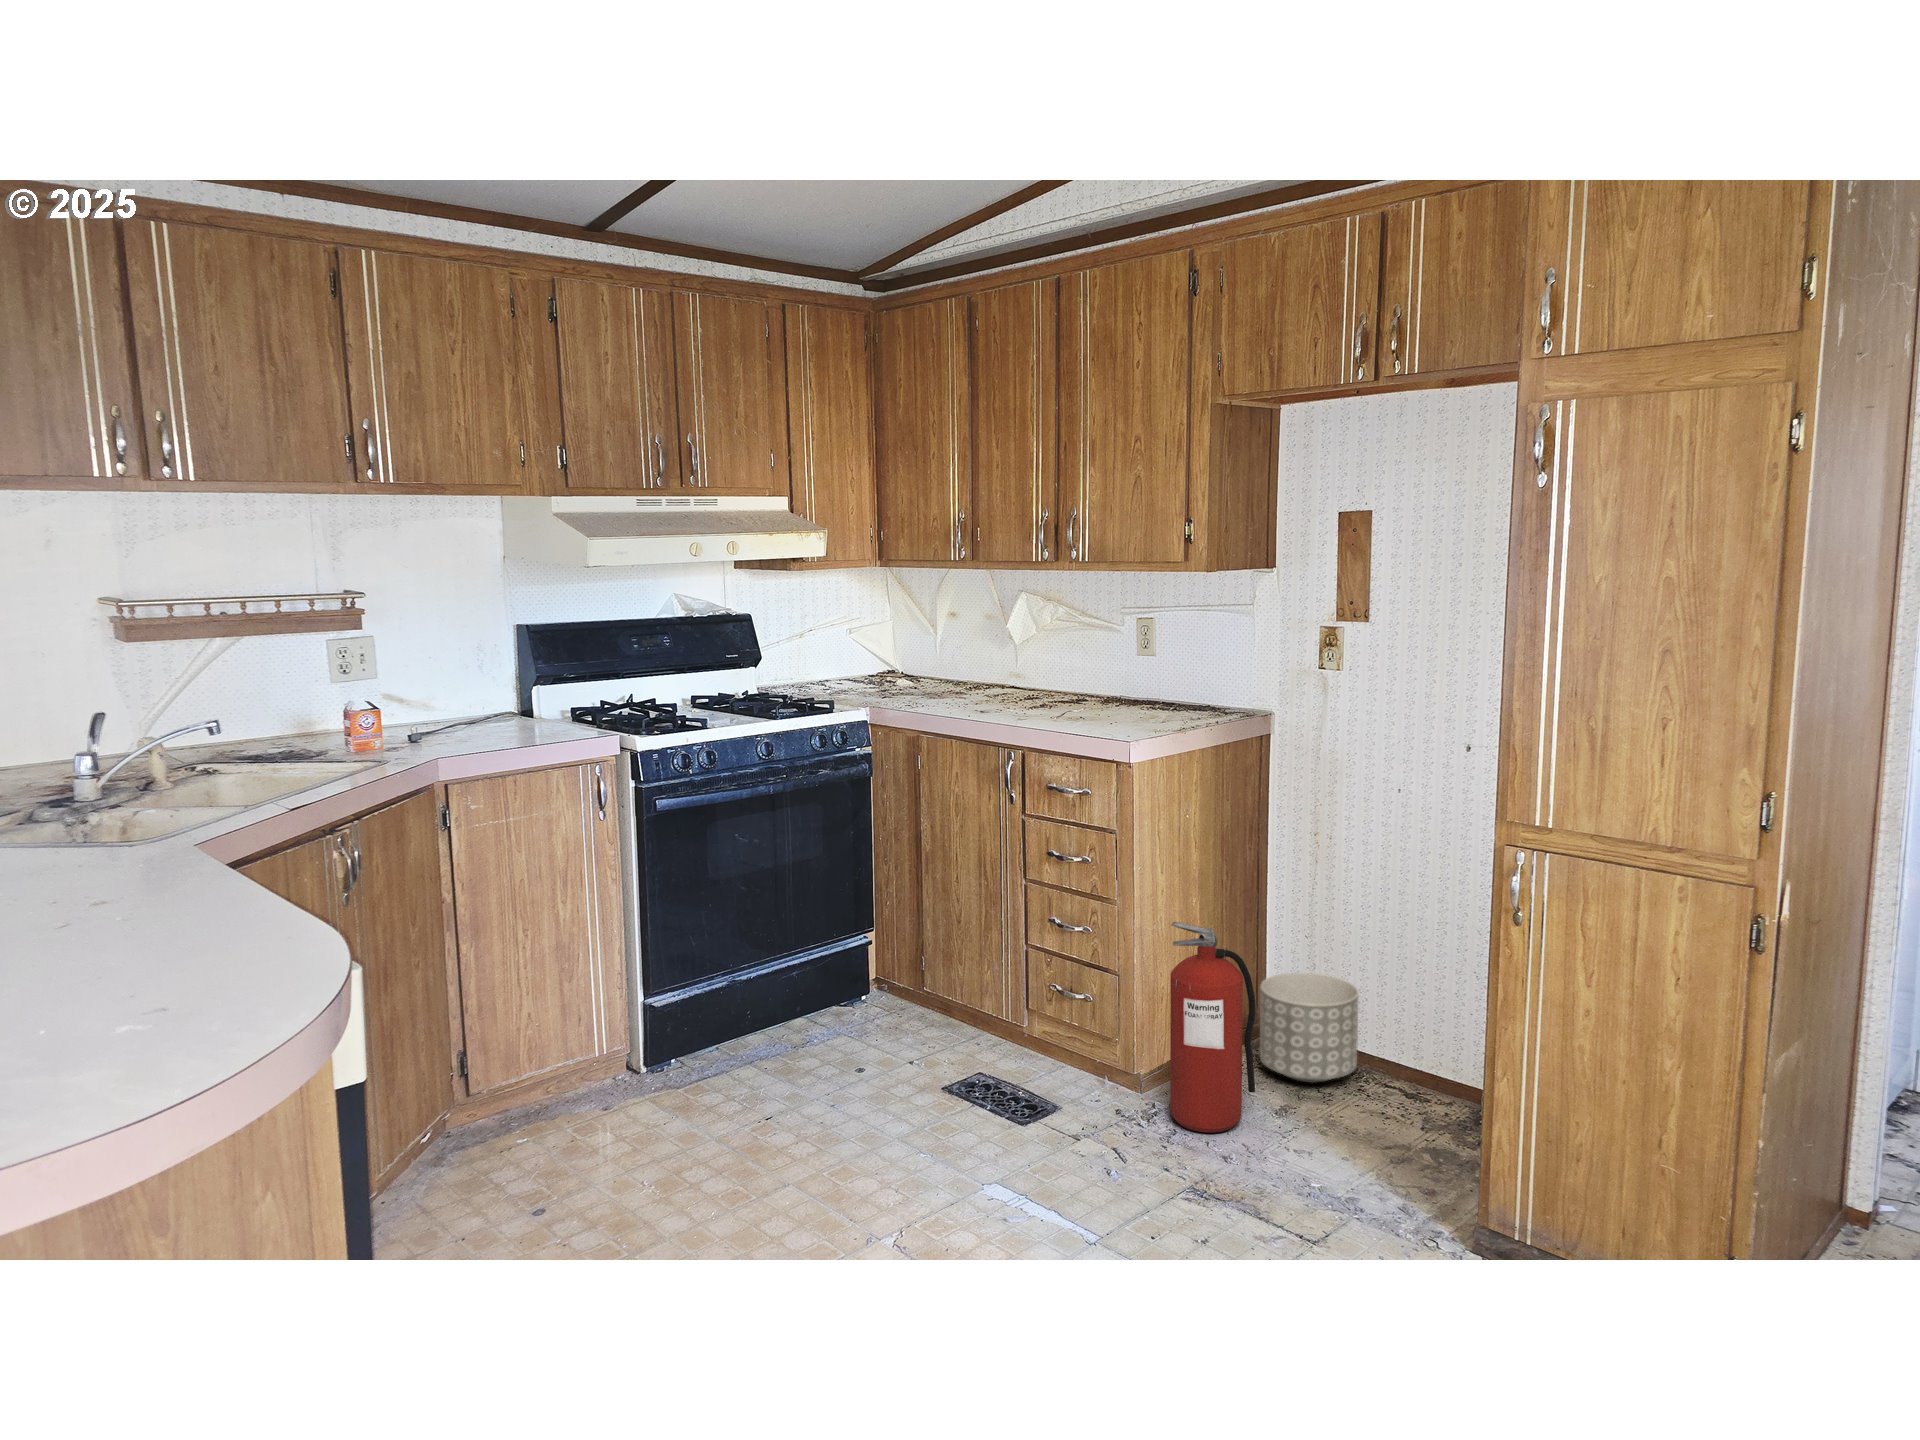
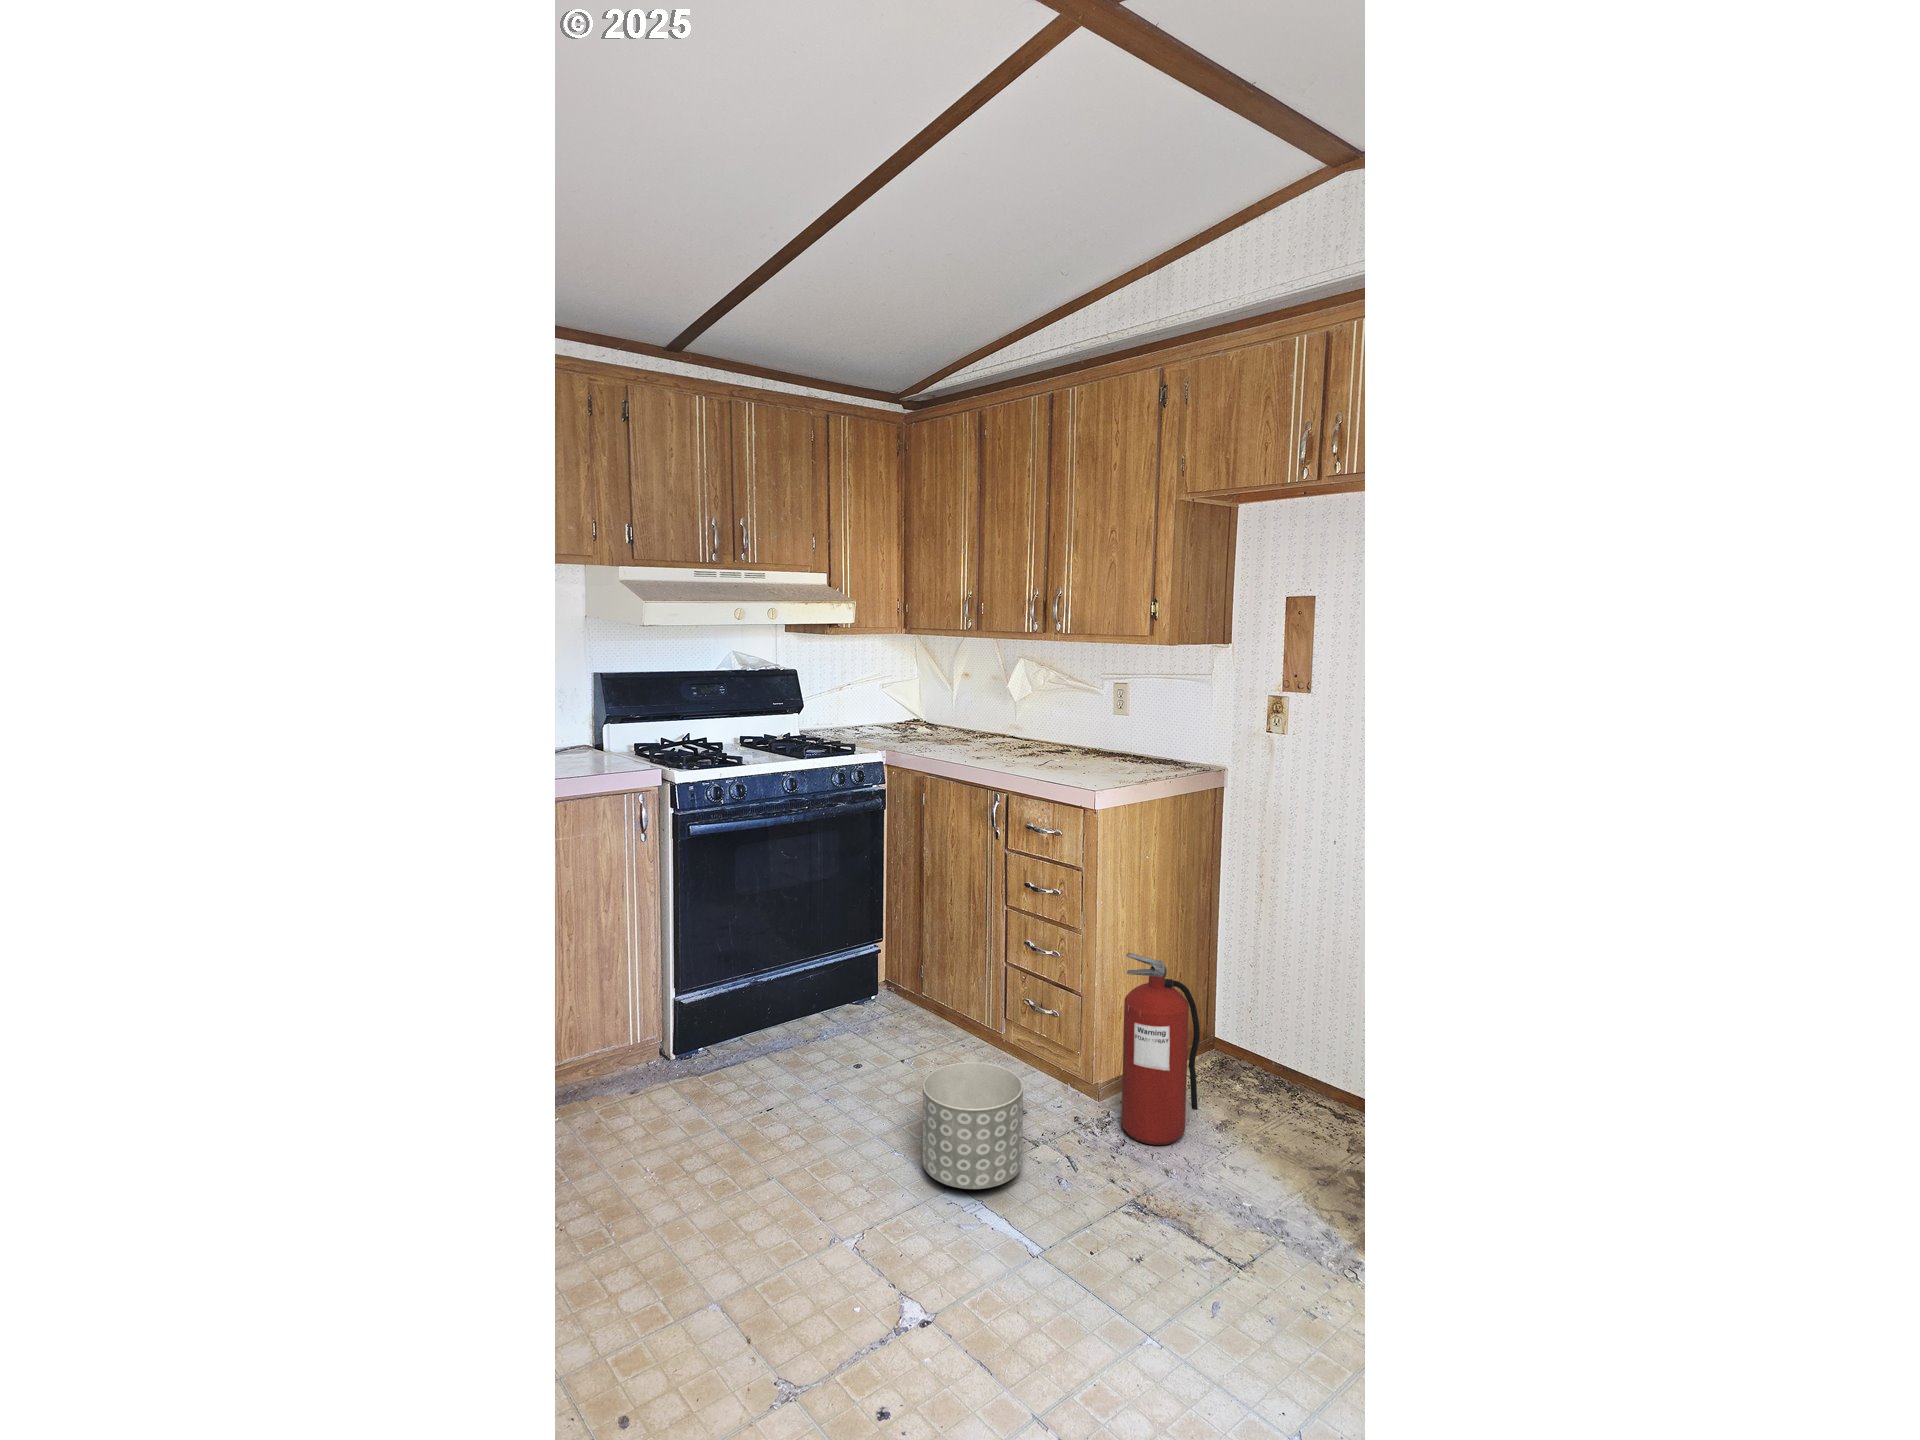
planter: present [1260,973,1359,1083] -> present [923,1062,1023,1189]

